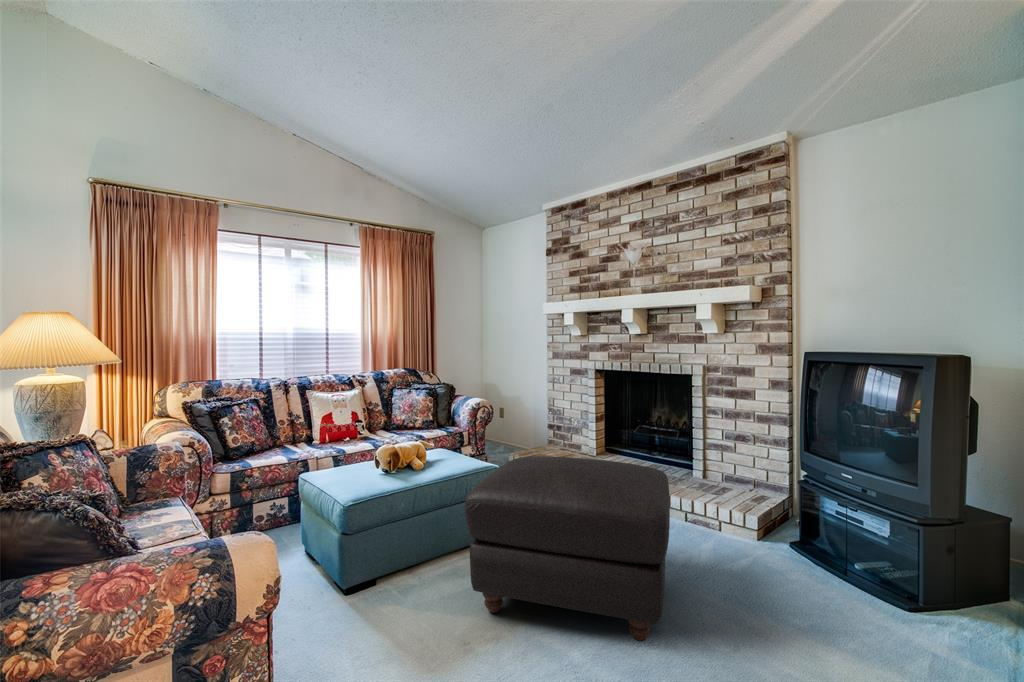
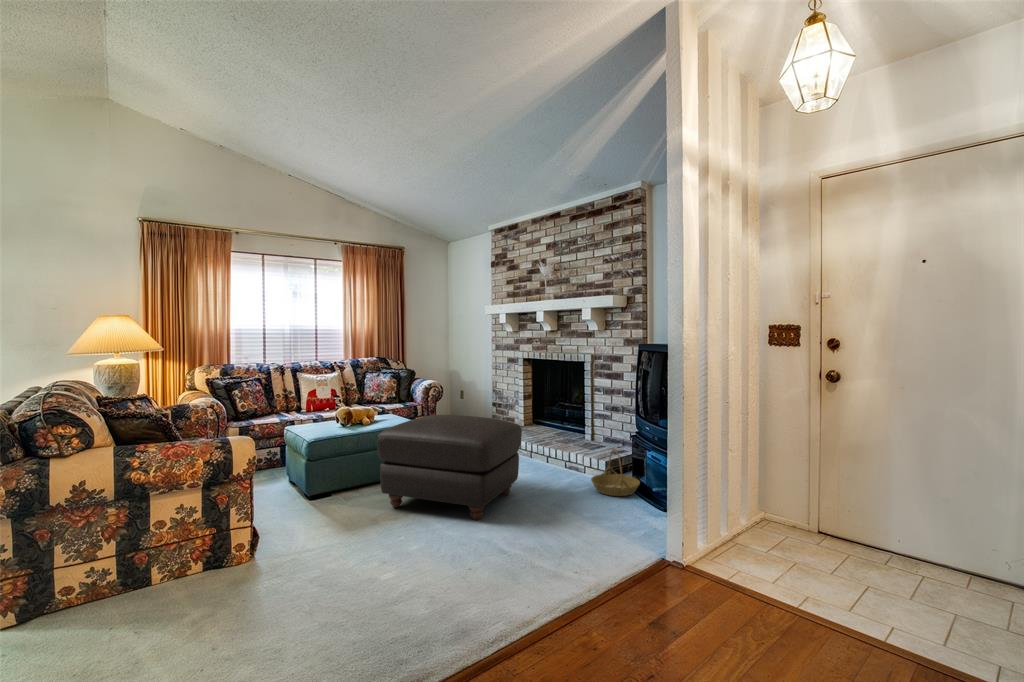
basket: none [761,503,844,578] -> present [591,449,640,496]

